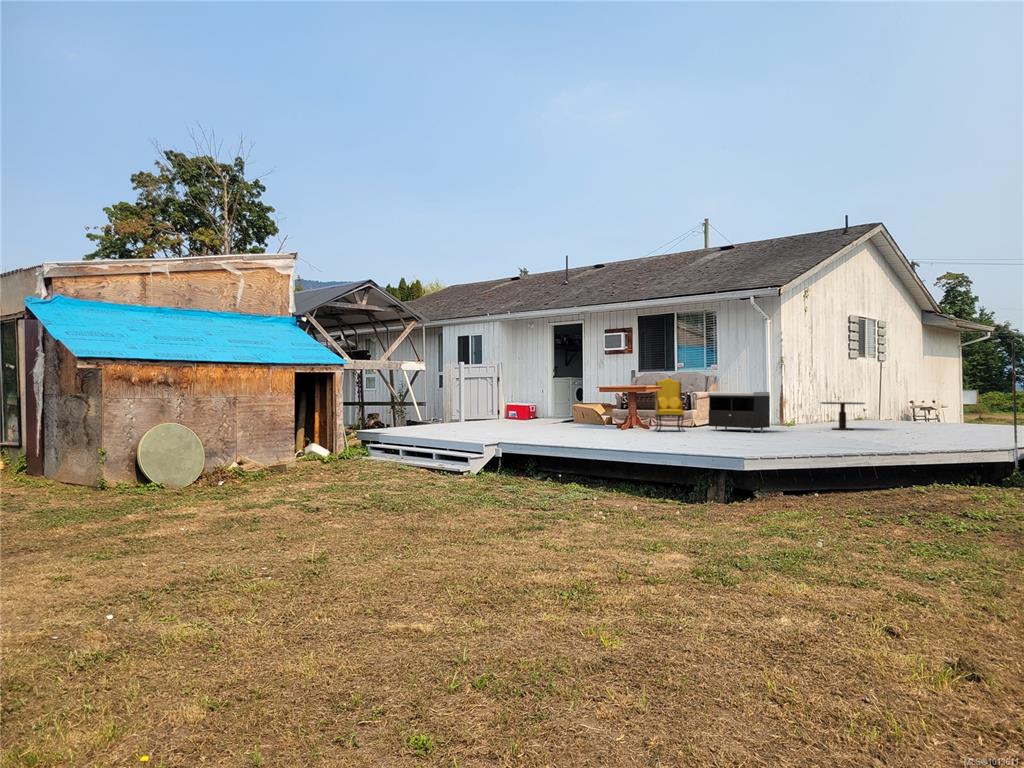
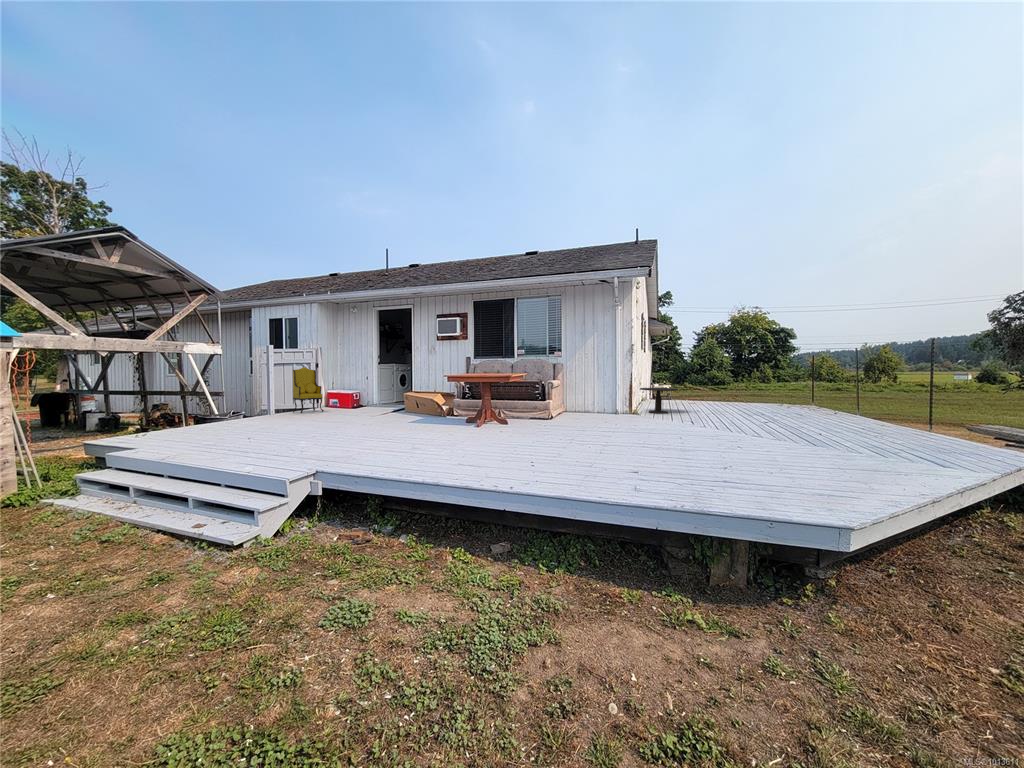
armchair: present [655,378,685,432] -> present [293,367,323,413]
storage bench: present [708,392,770,432] -> none [560,380,619,423]

